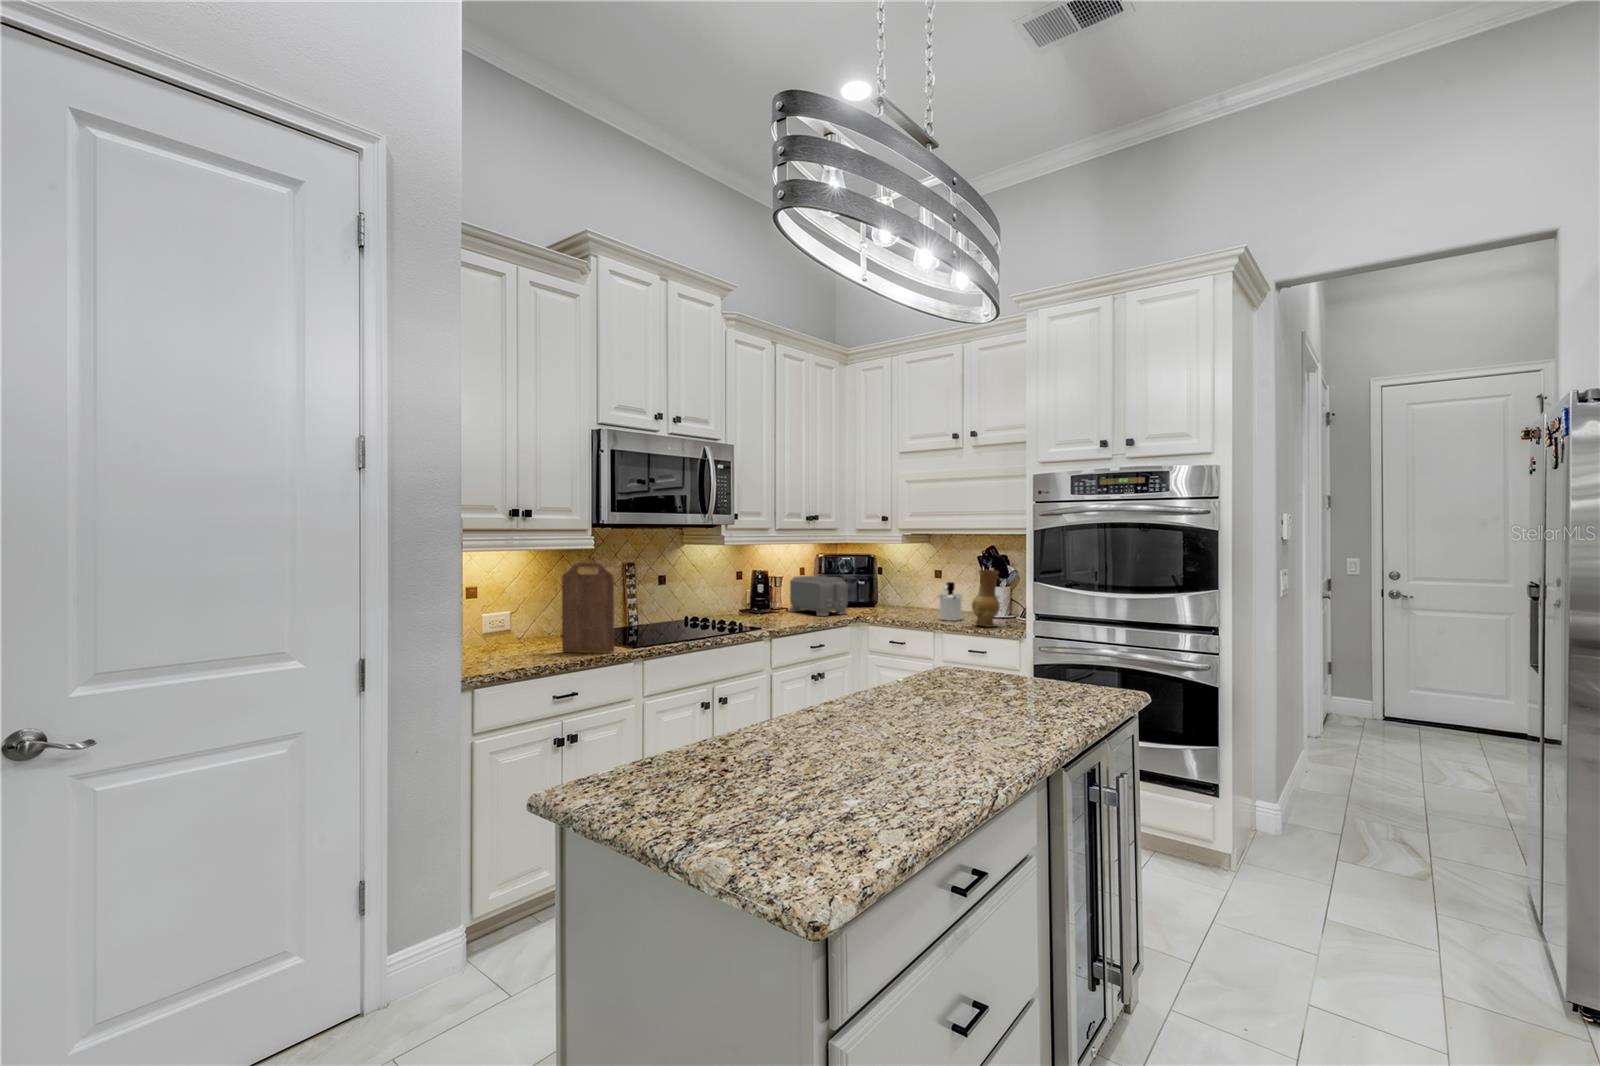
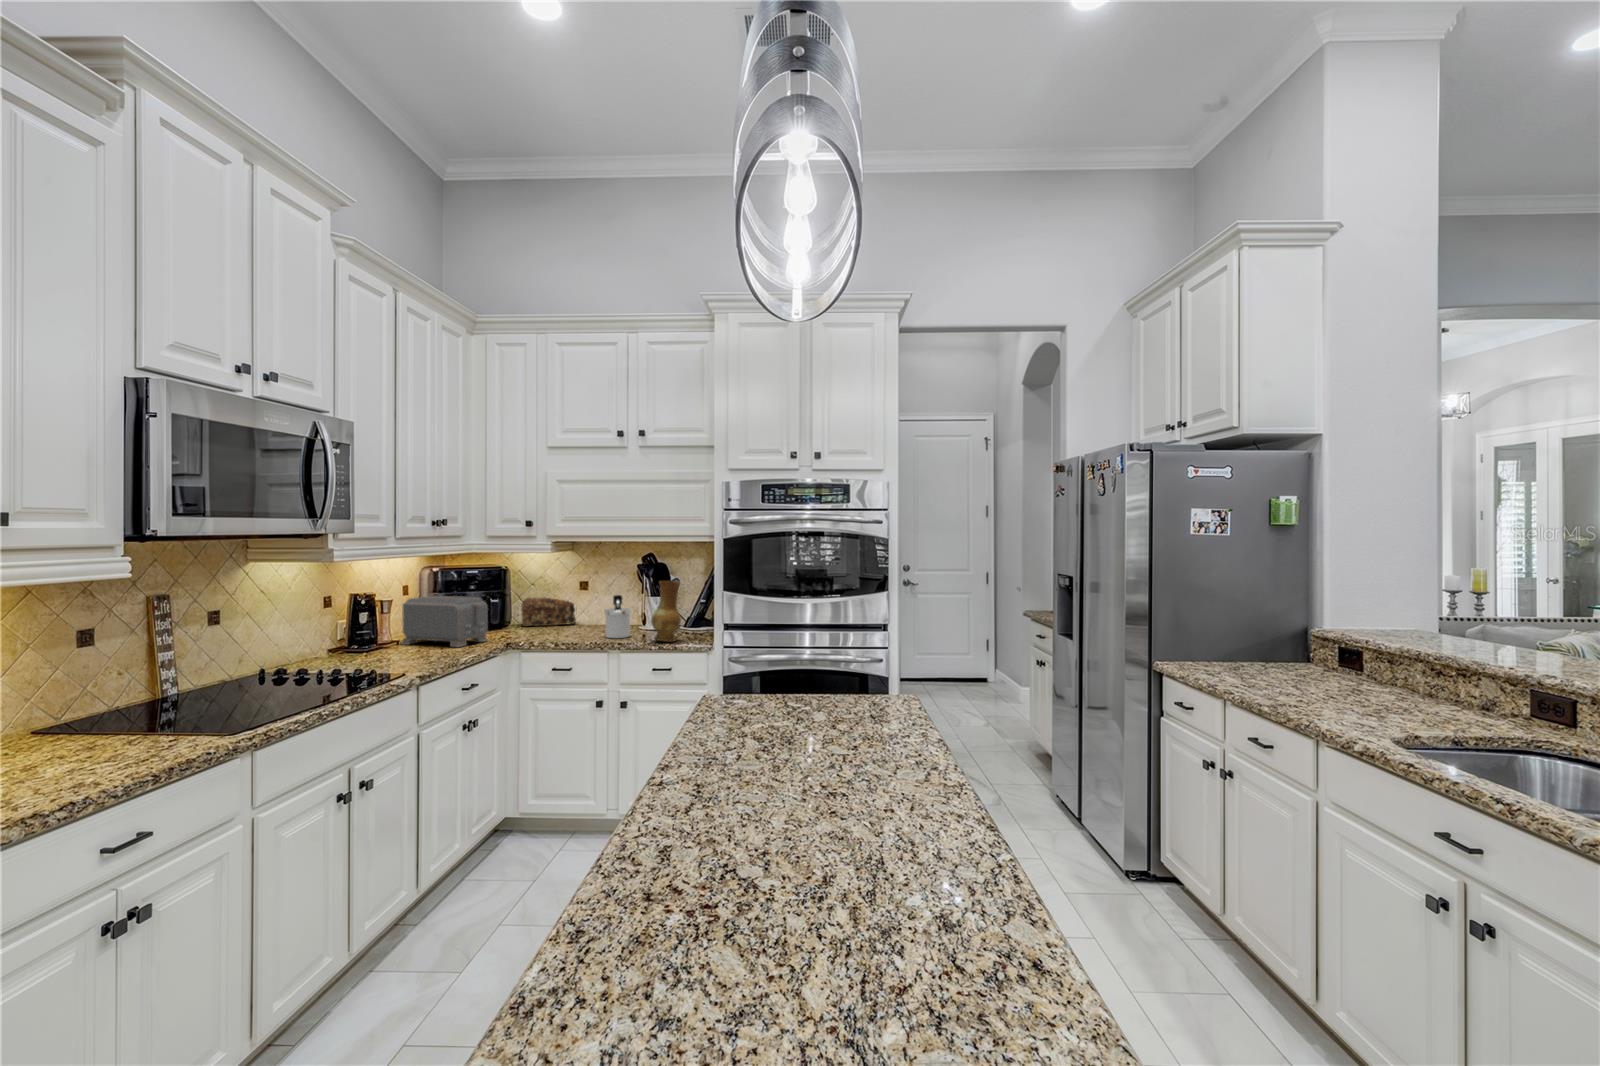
cutting board: present [562,562,614,652] -> none [80,602,200,763]
bread loaf: none [887,583,936,608] -> present [521,598,576,626]

